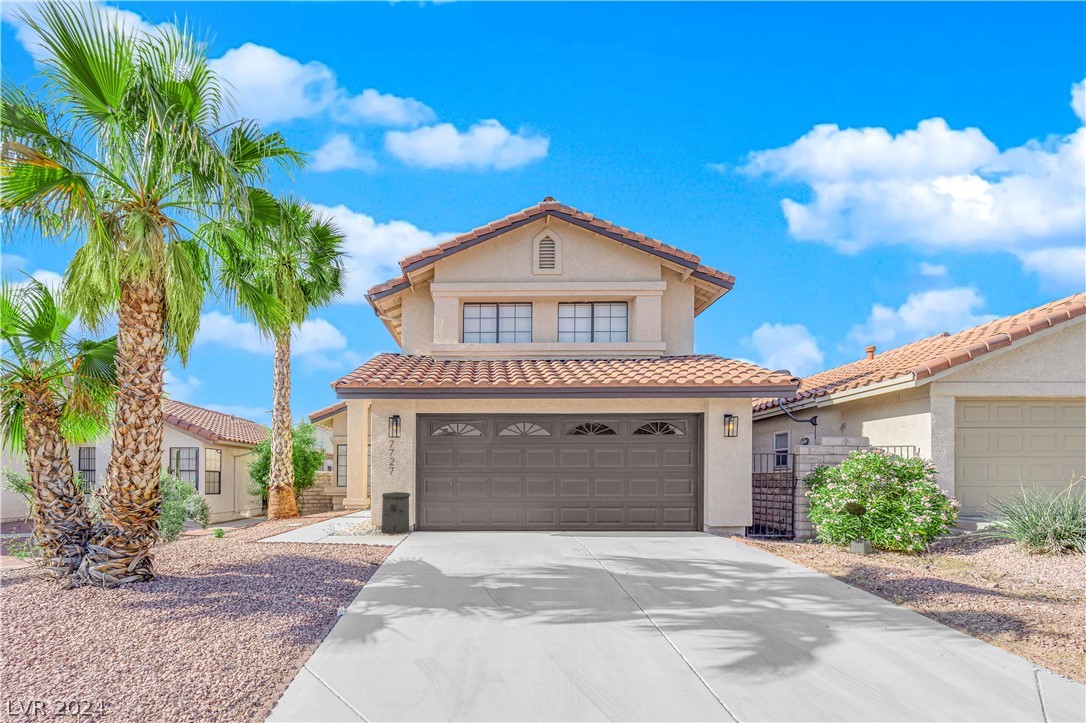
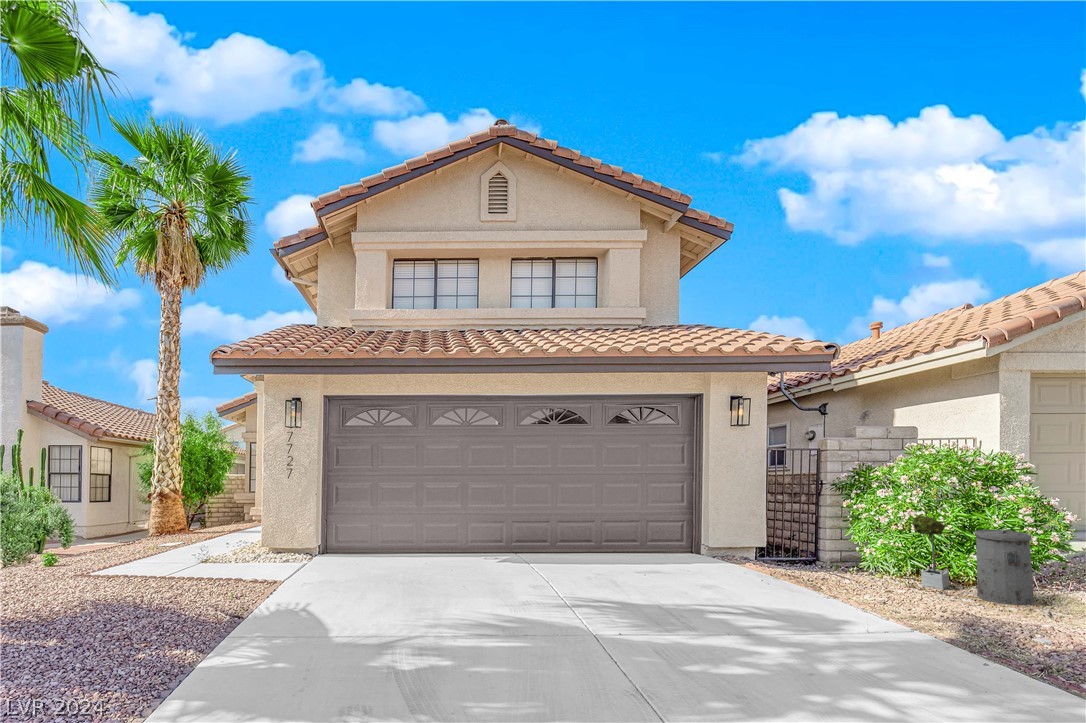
trash can: present [381,492,410,534] -> present [975,530,1034,605]

